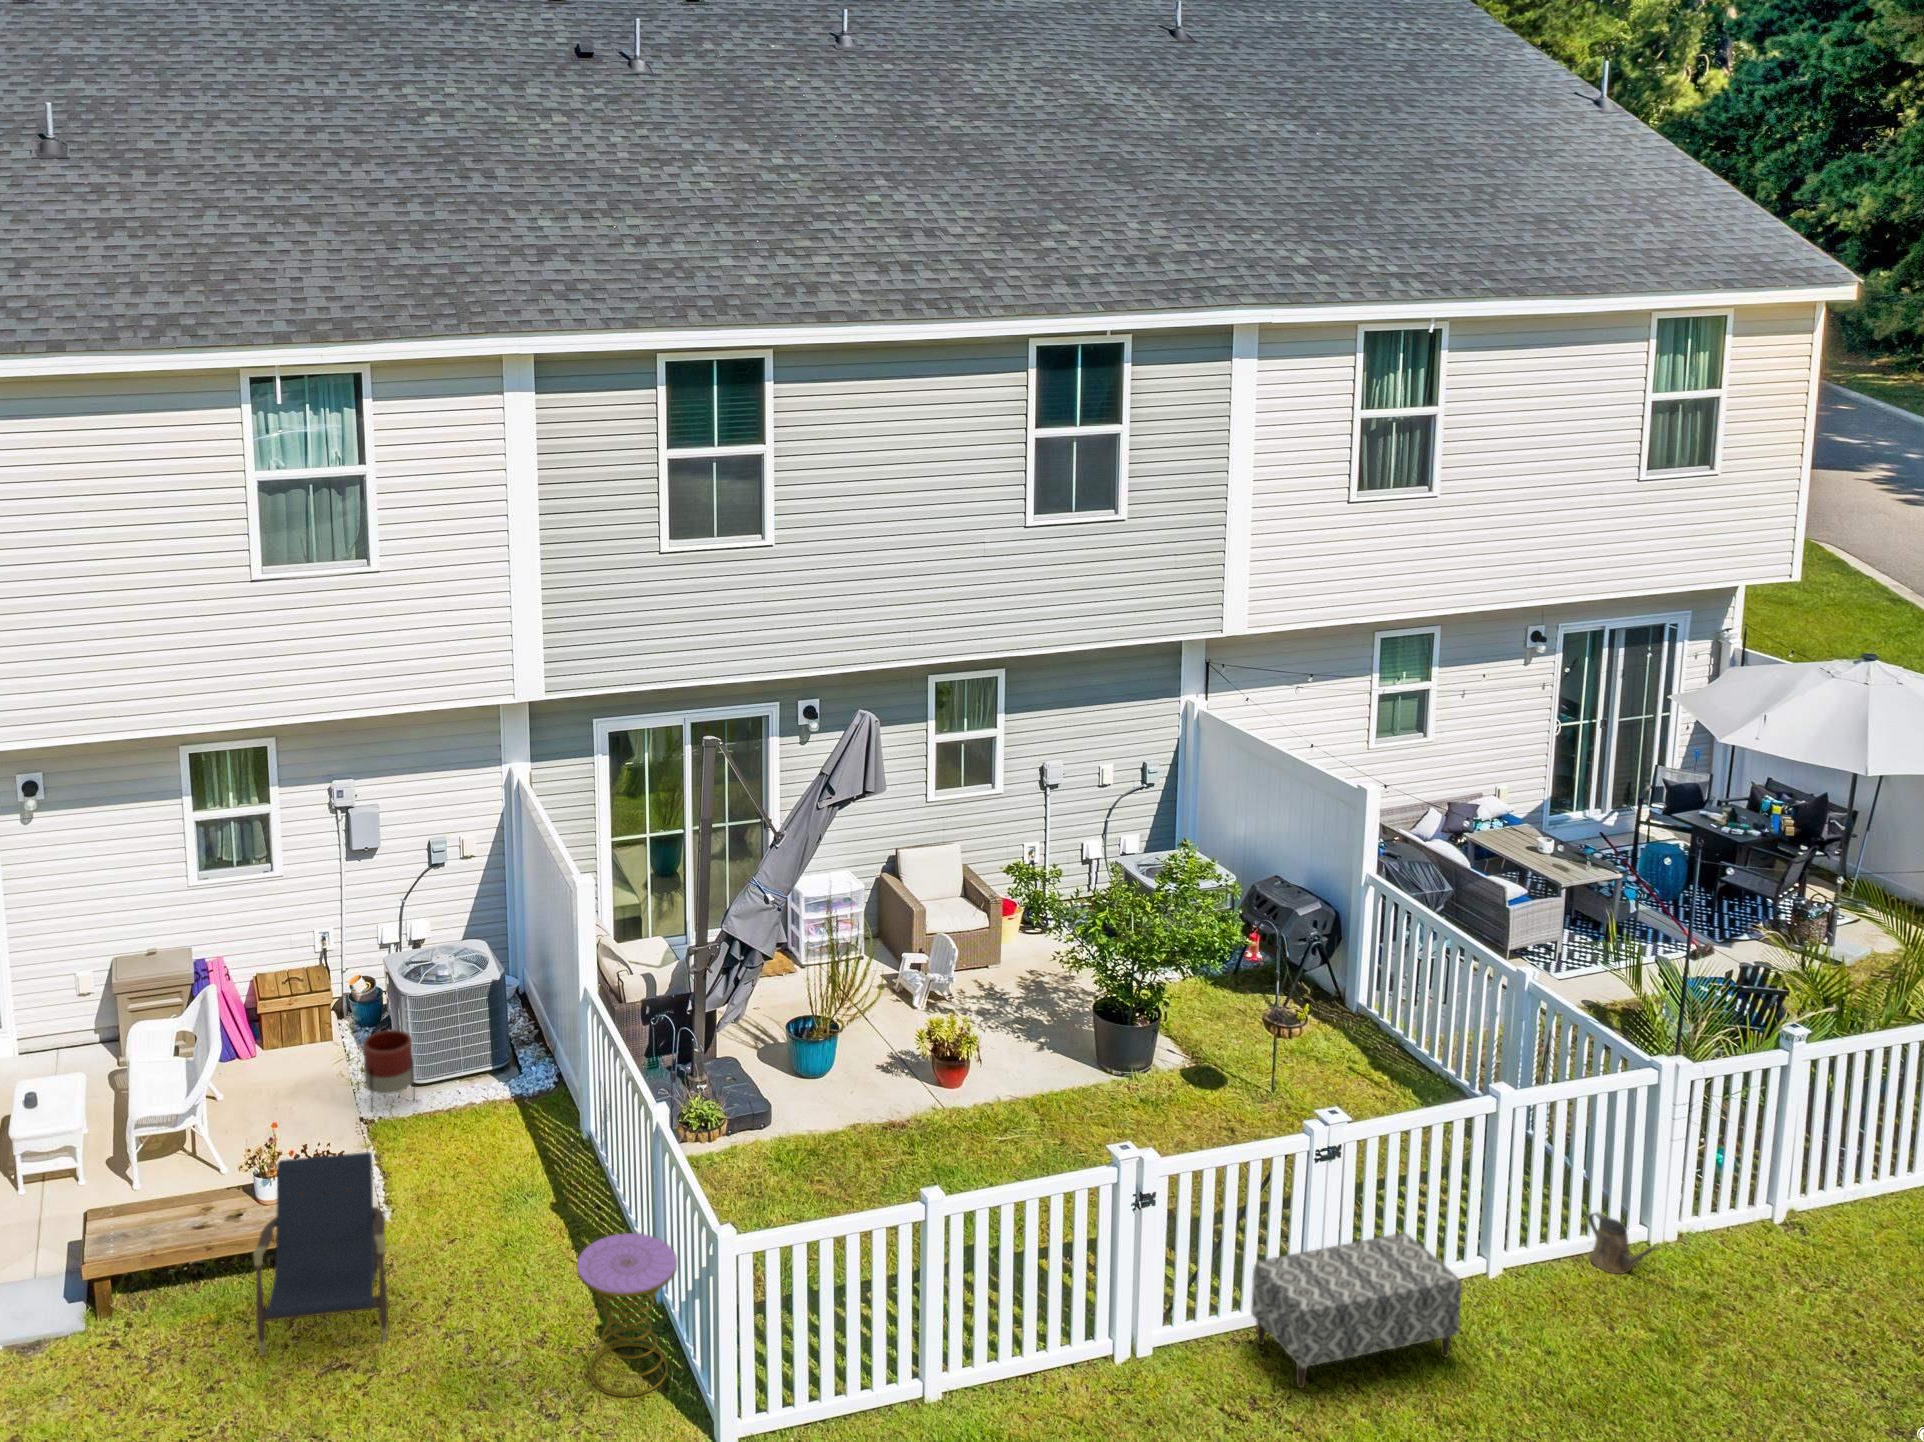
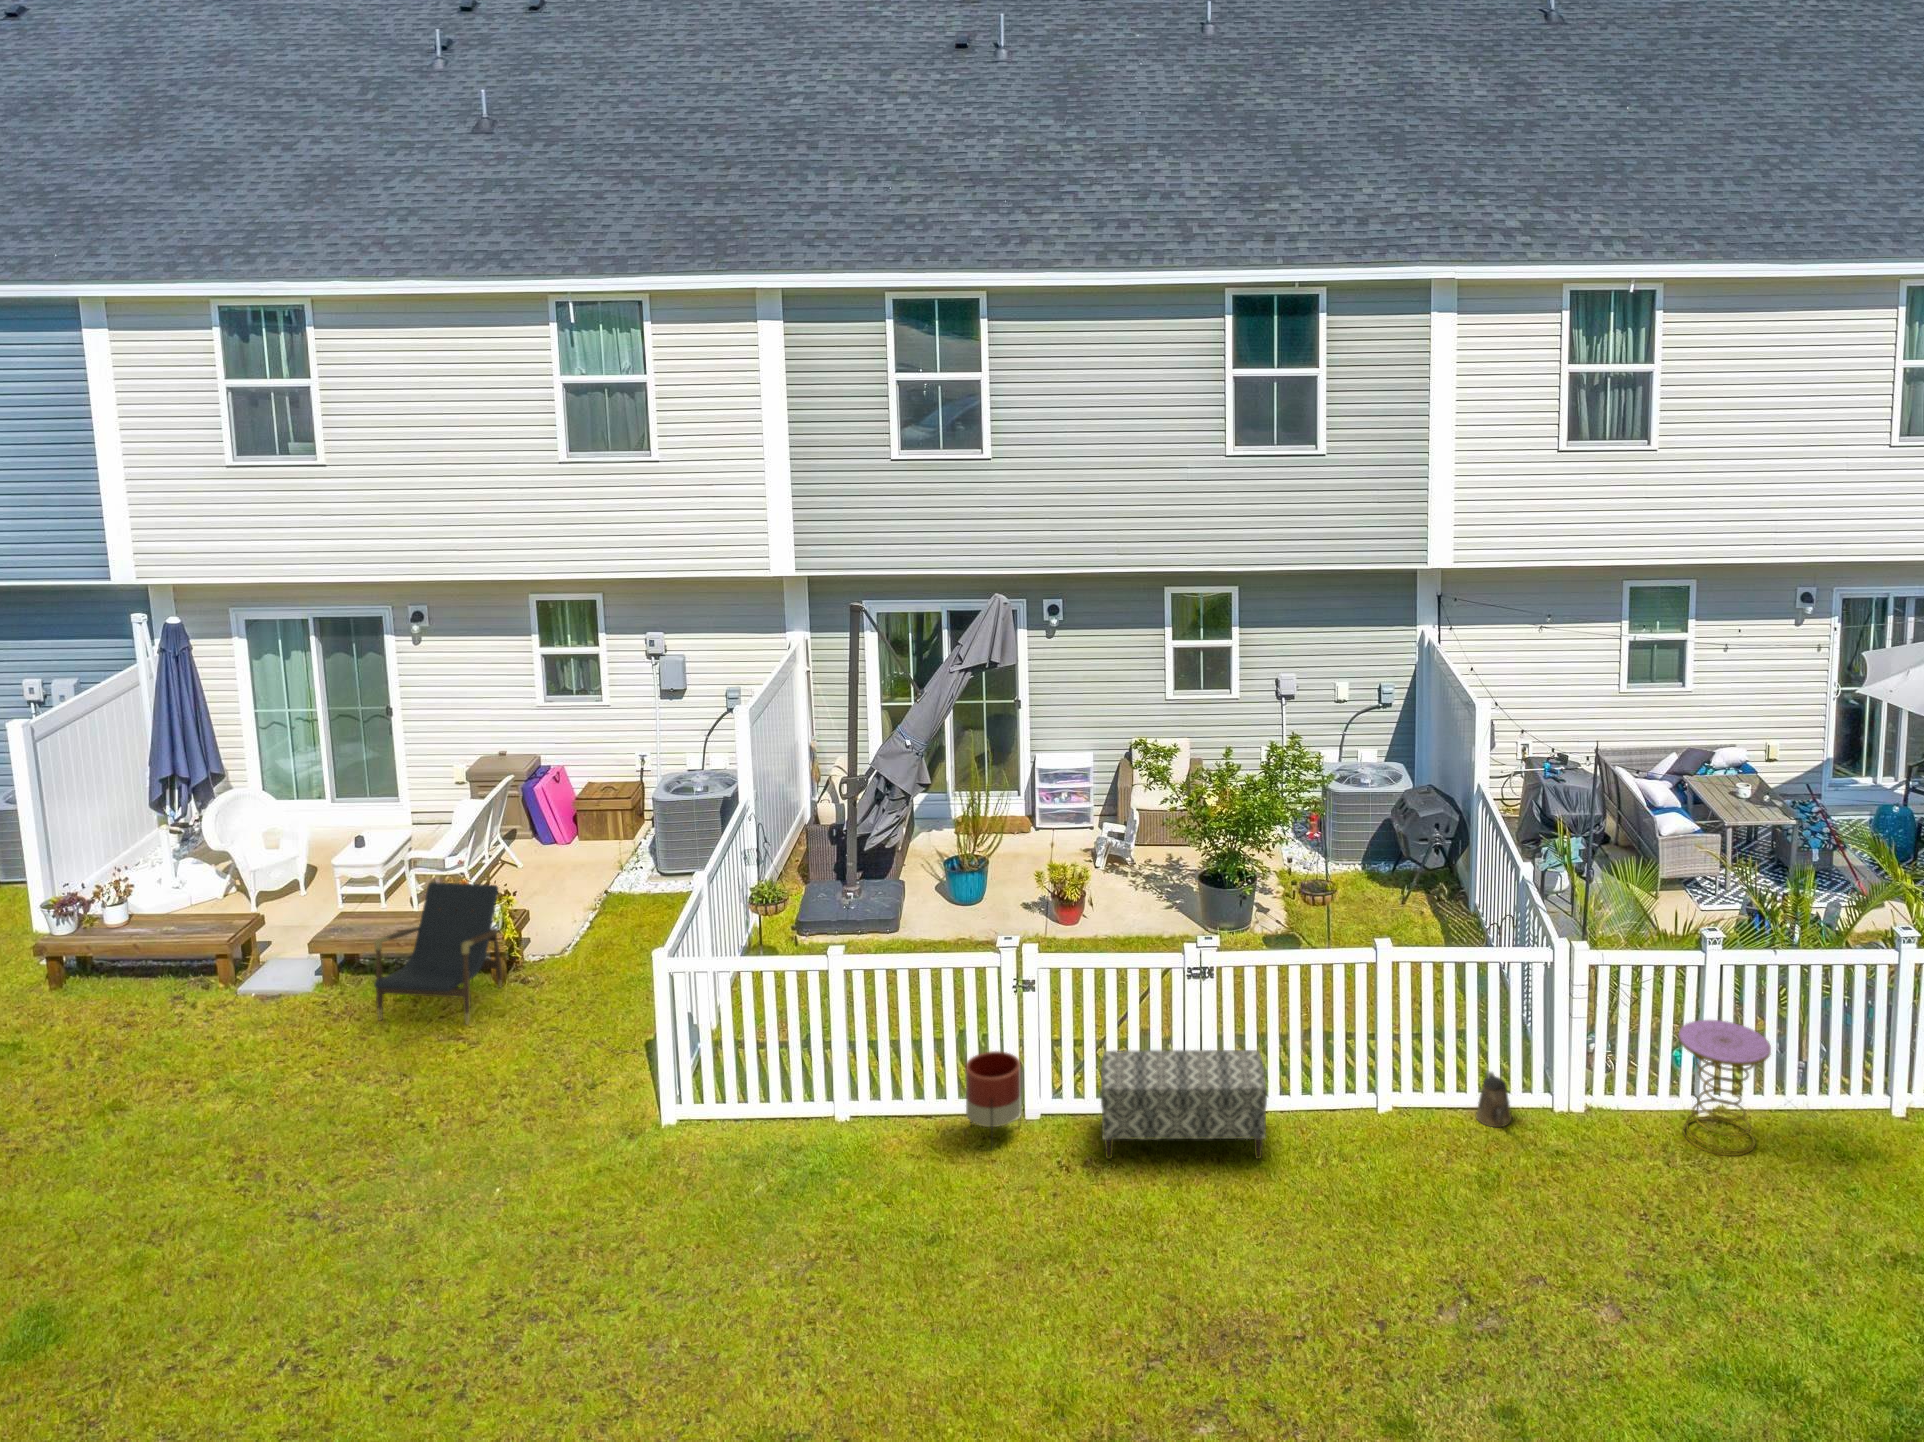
planter: present [363,1030,414,1094] -> present [965,1051,1021,1130]
side table: present [577,1233,677,1397] -> present [1678,1020,1771,1156]

